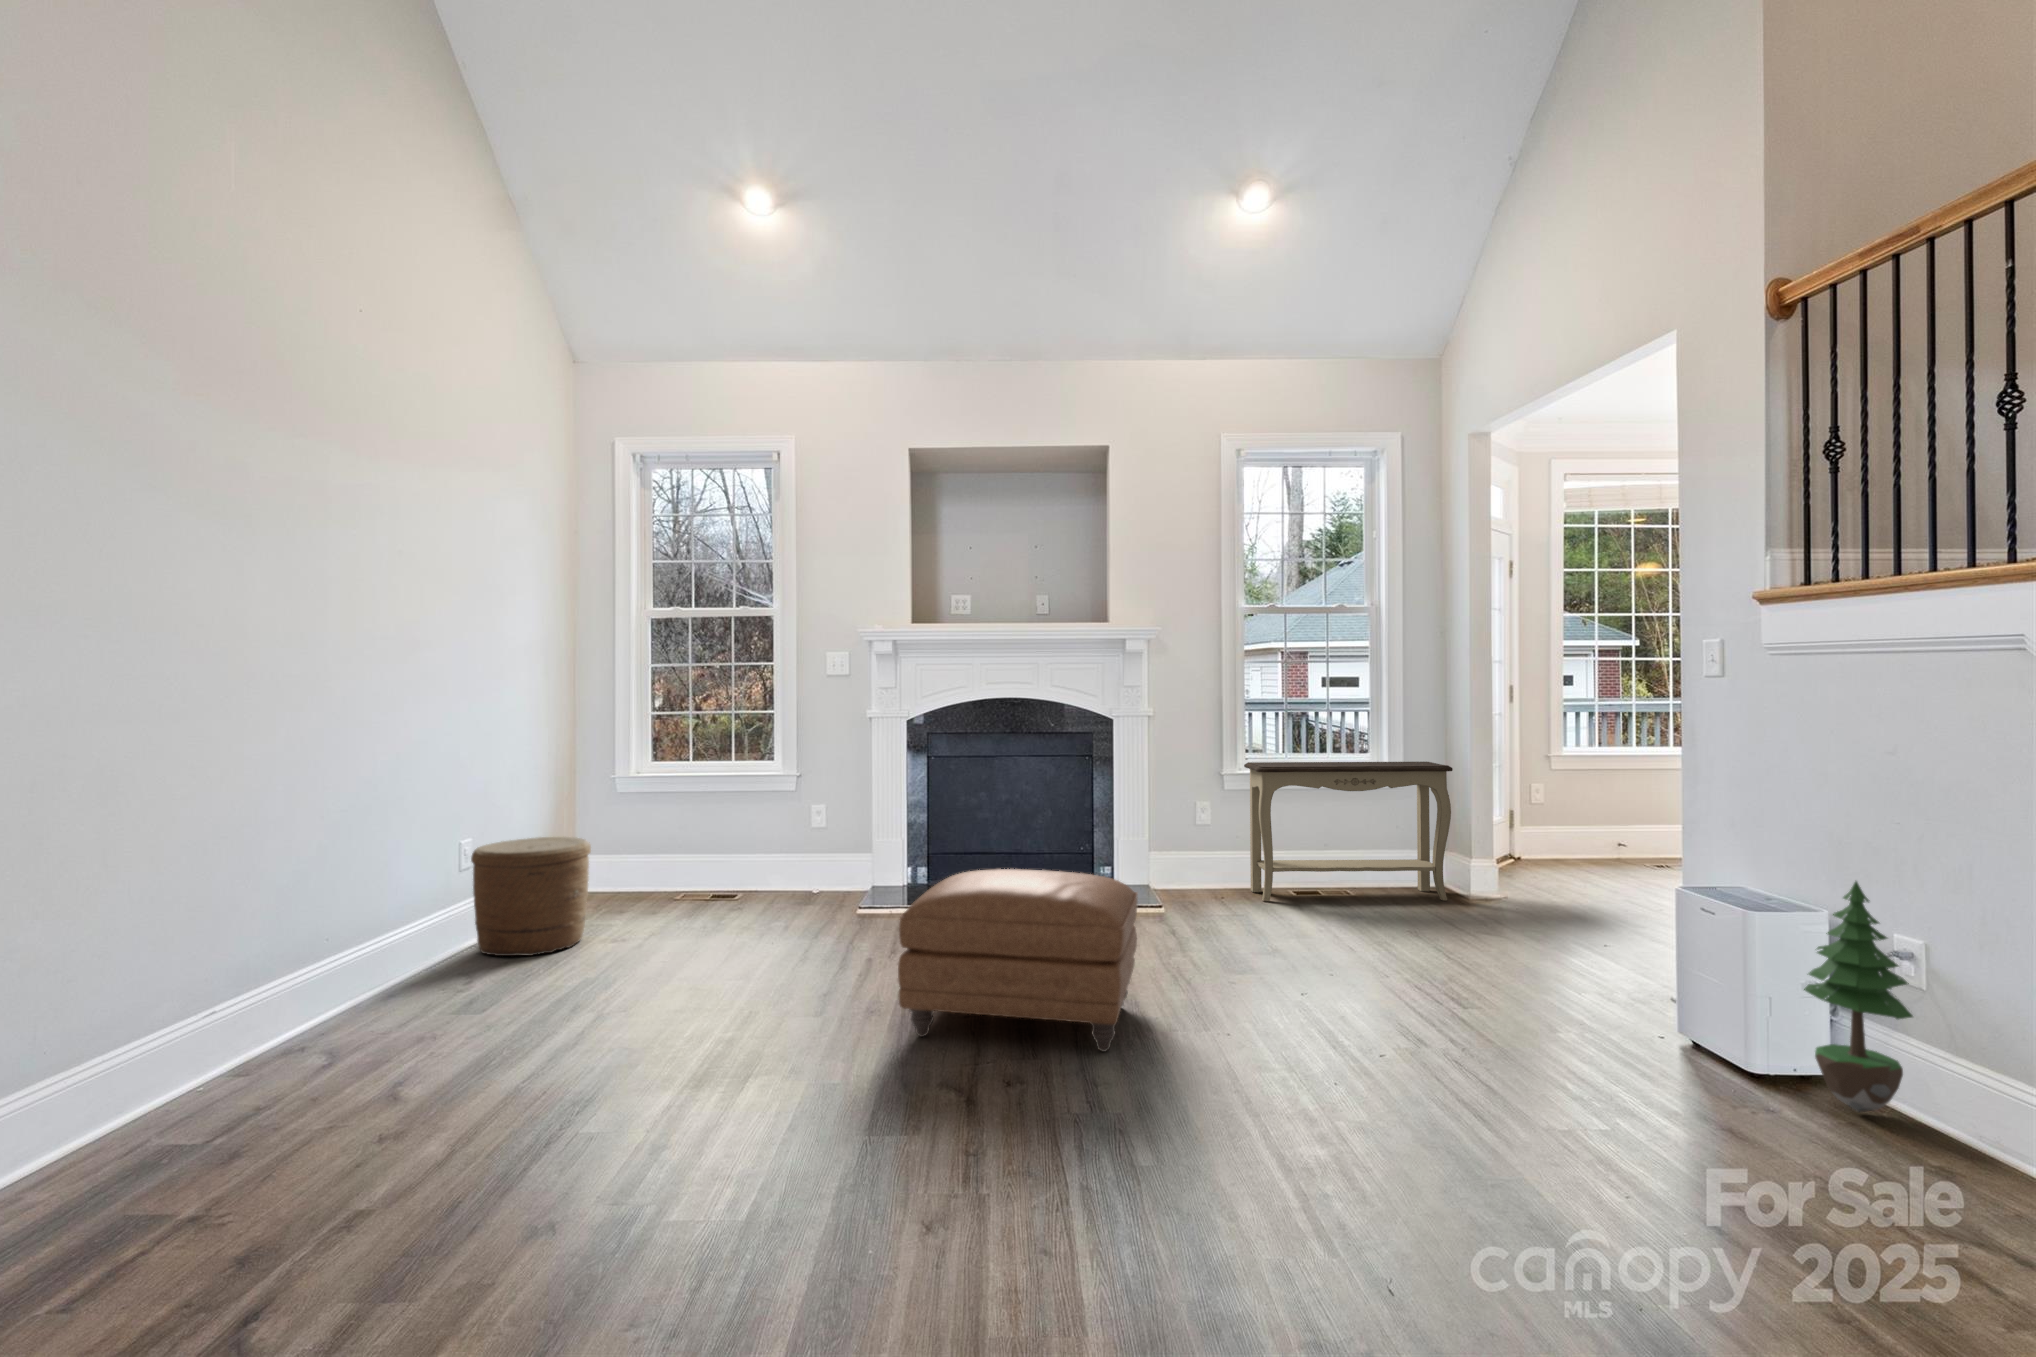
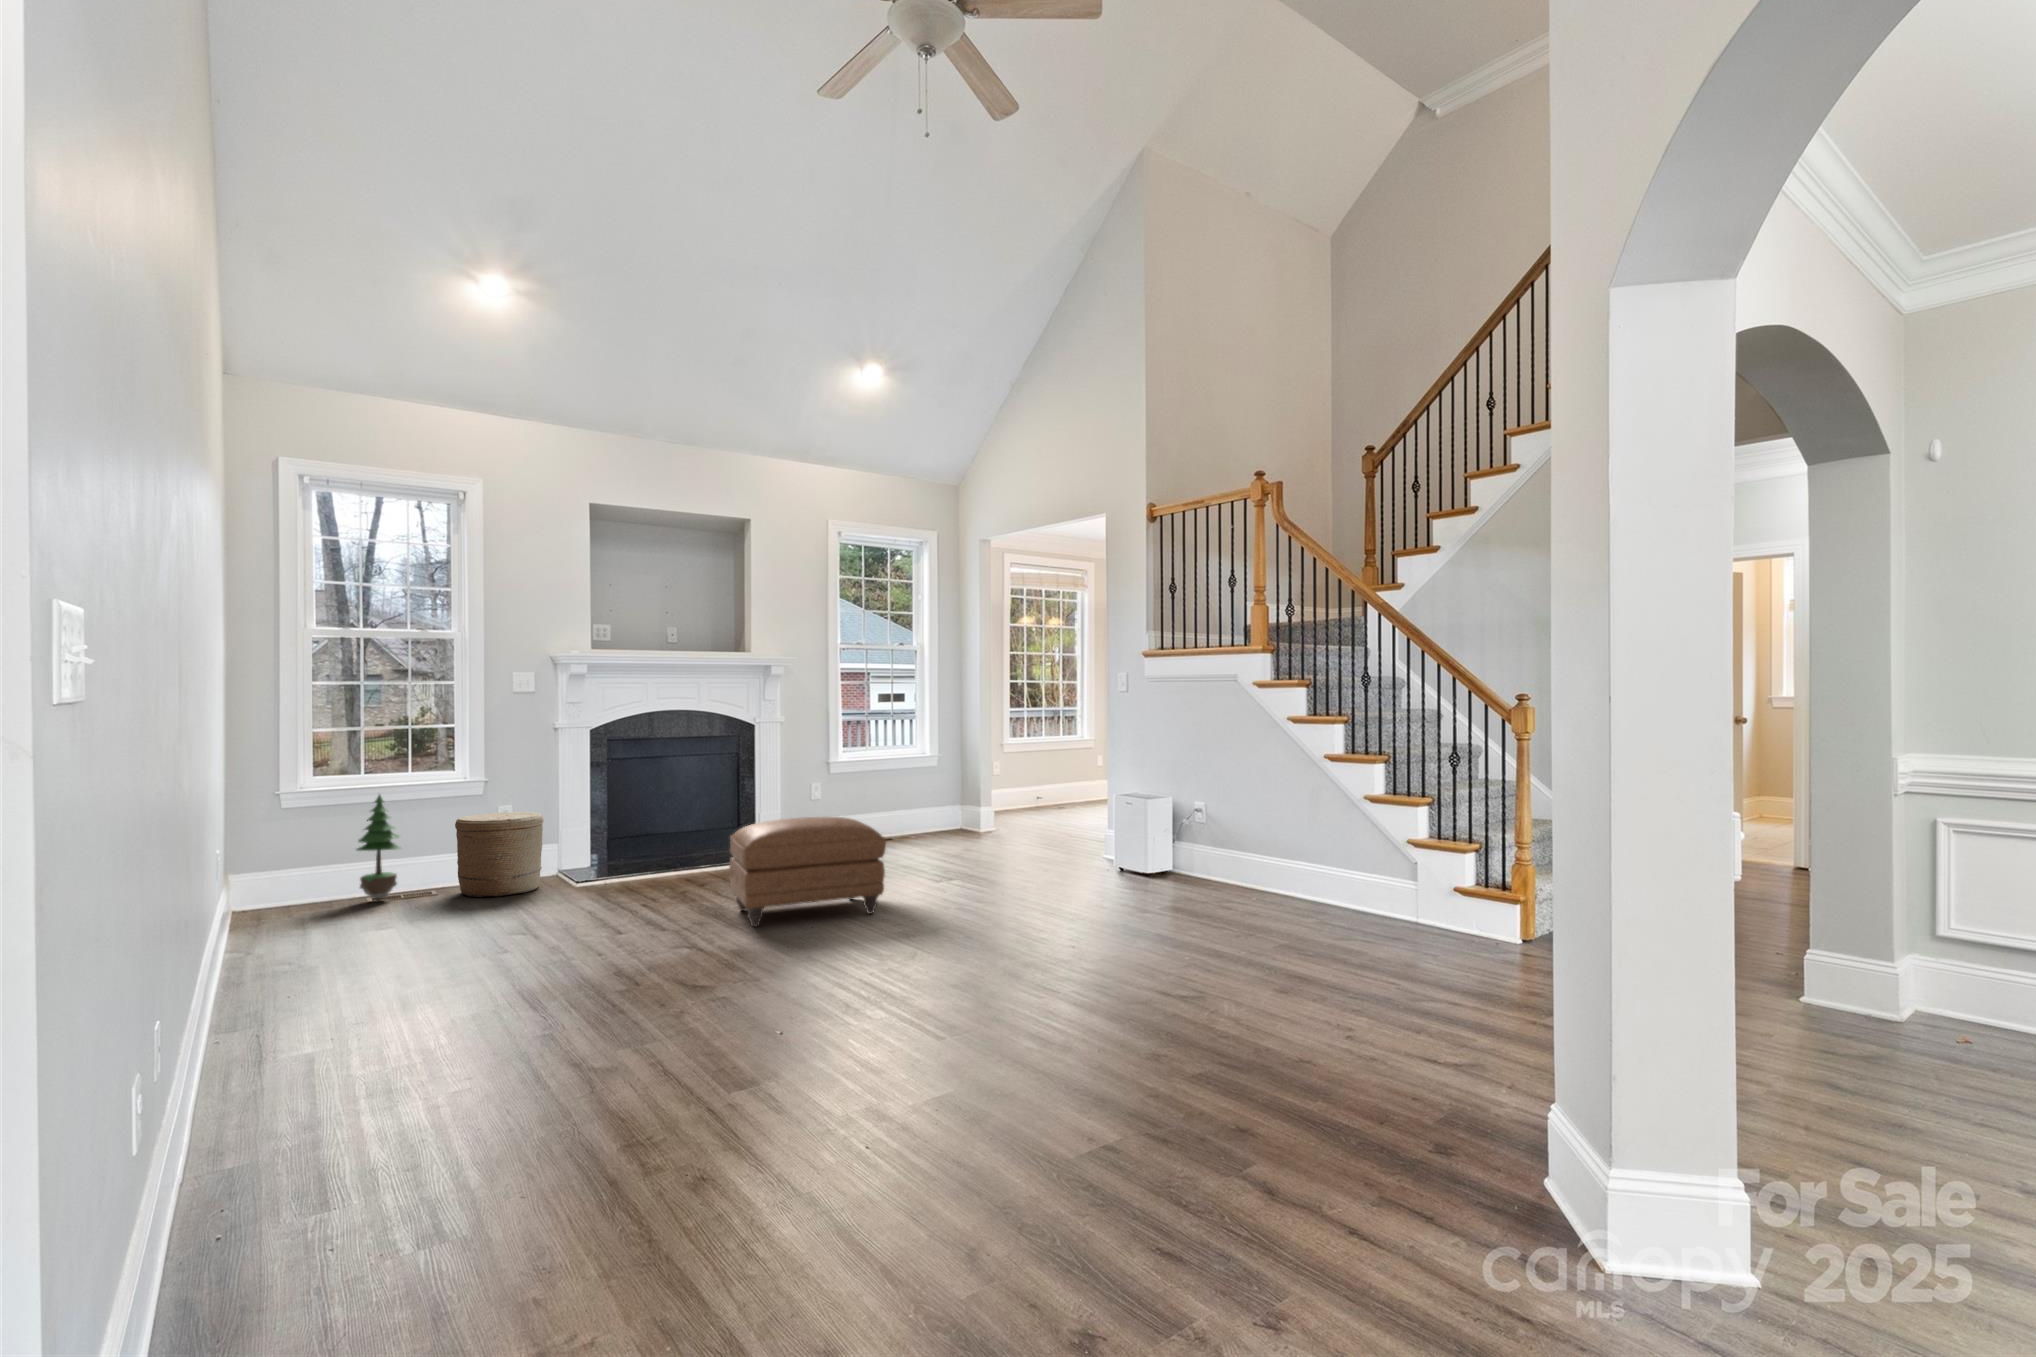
console table: present [1244,762,1453,902] -> none [845,748,972,847]
woven basket: present [471,837,591,956] -> present [455,812,543,897]
potted tree: present [1804,881,1913,1112] -> present [357,795,400,901]

